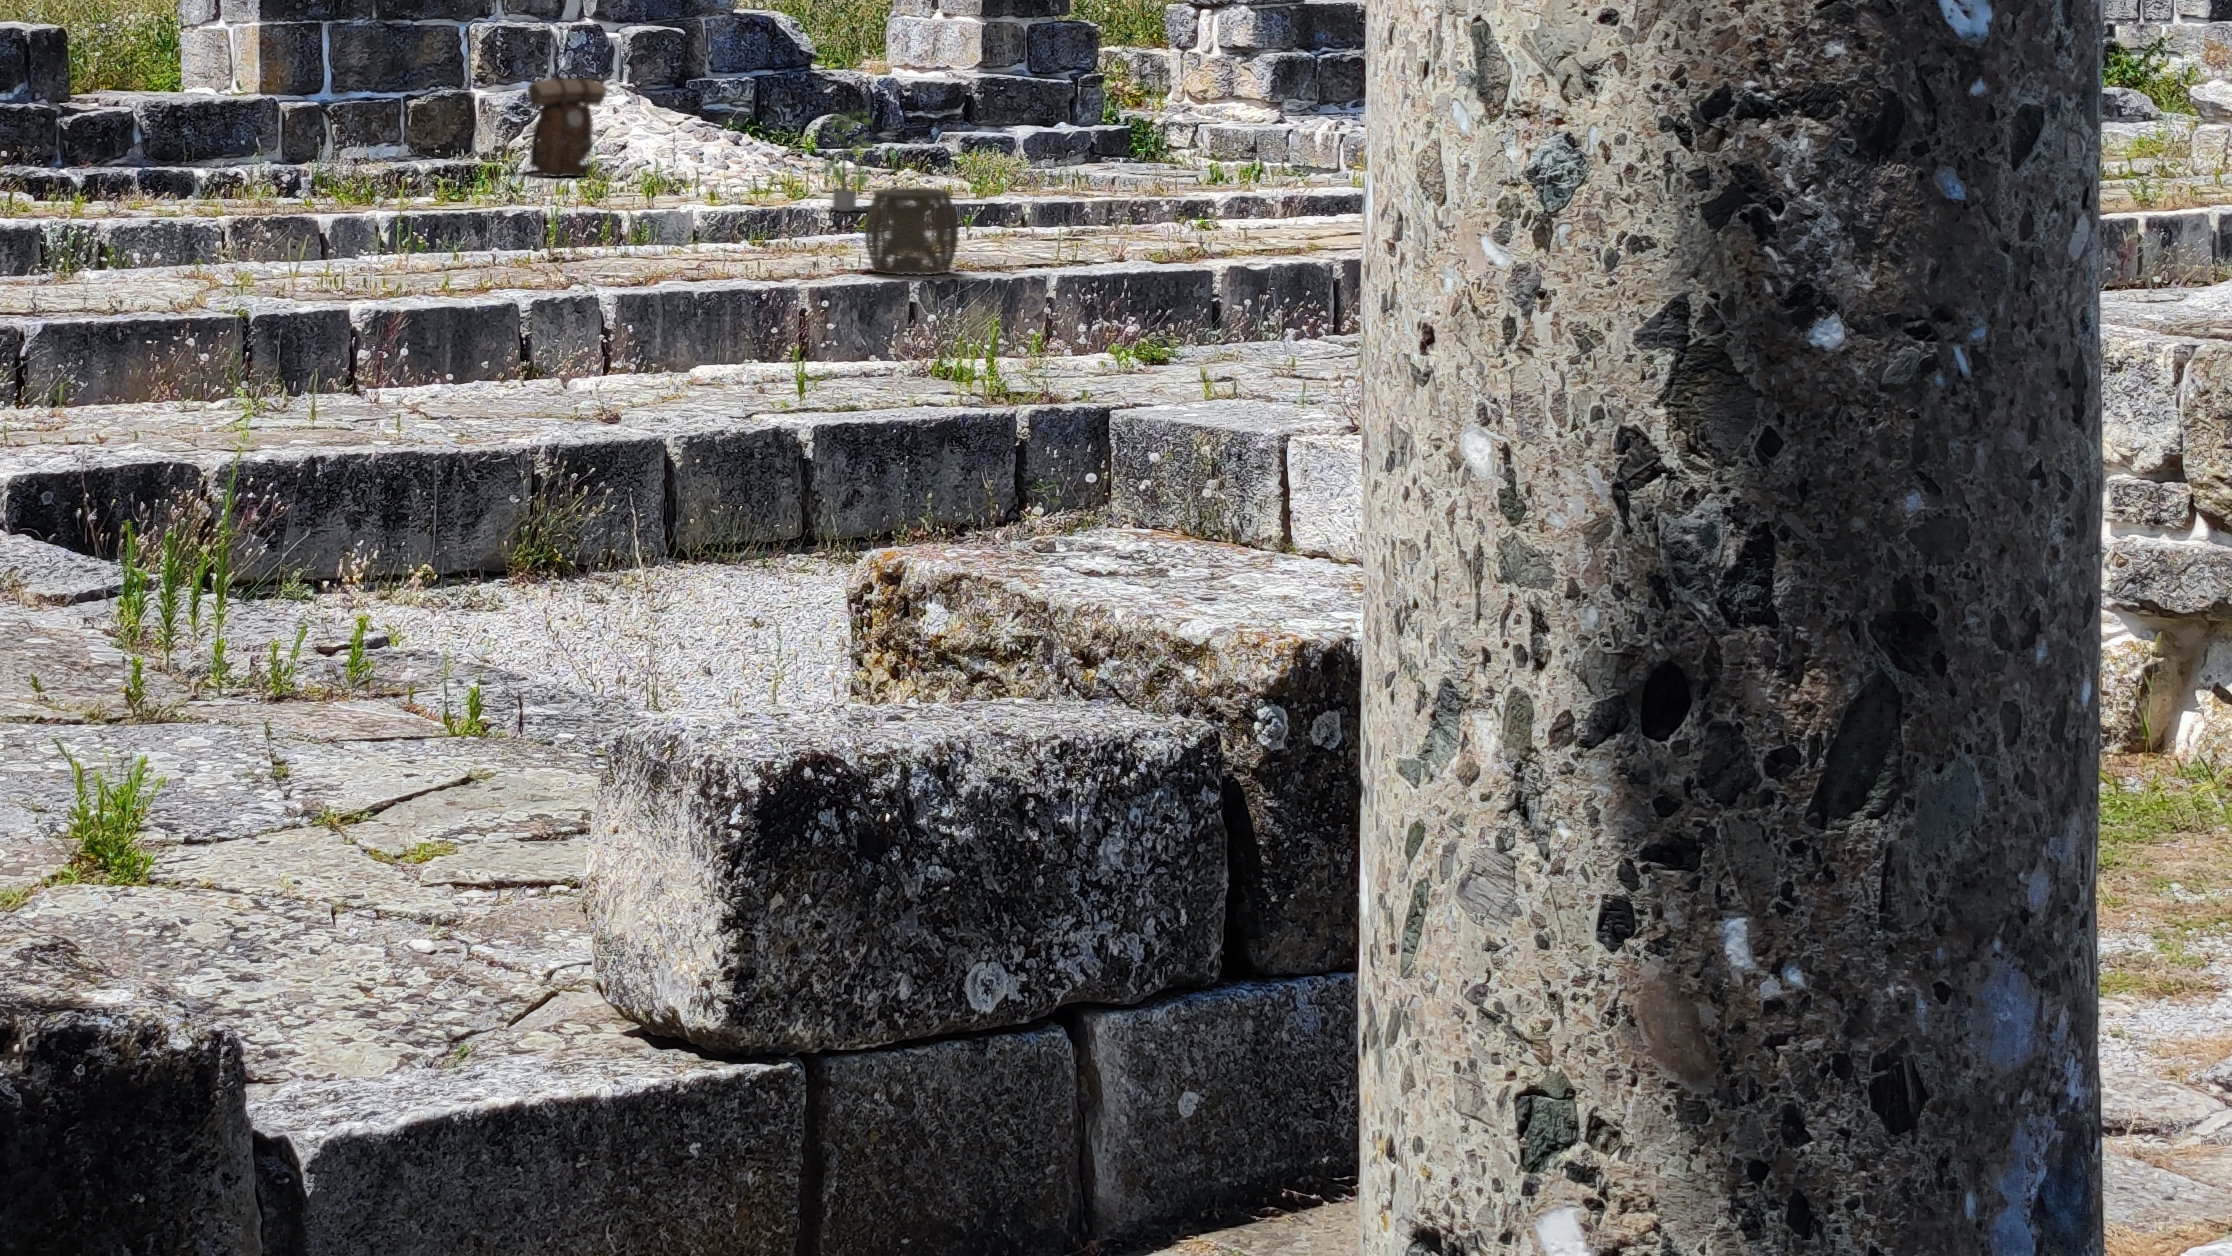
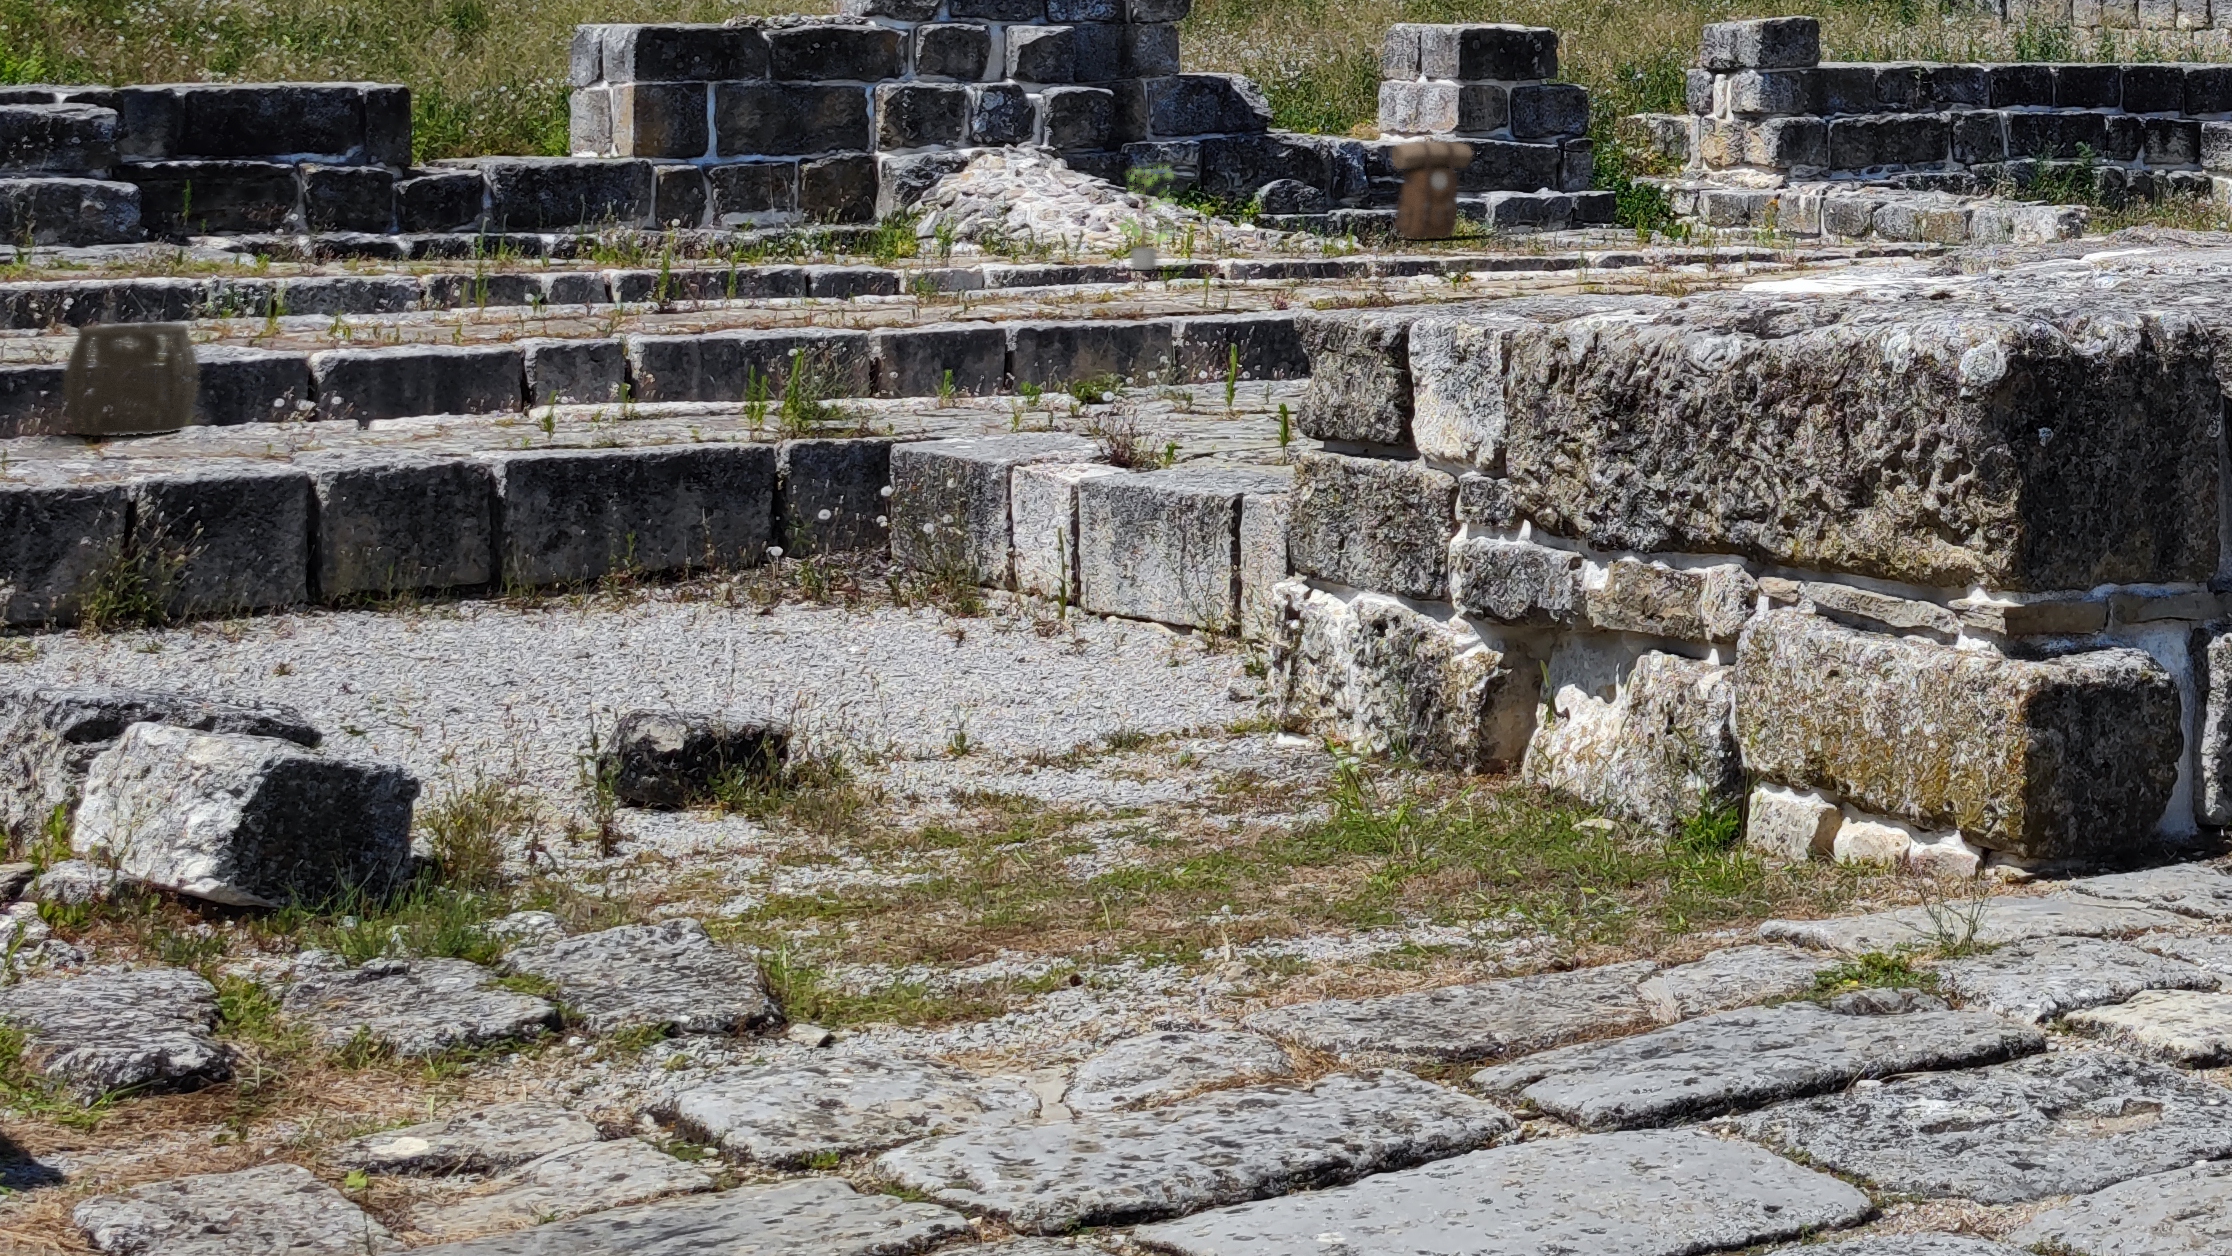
backpack: present [528,78,607,177] -> present [1392,141,1472,240]
woven basket: present [865,188,959,275] -> present [63,323,199,436]

